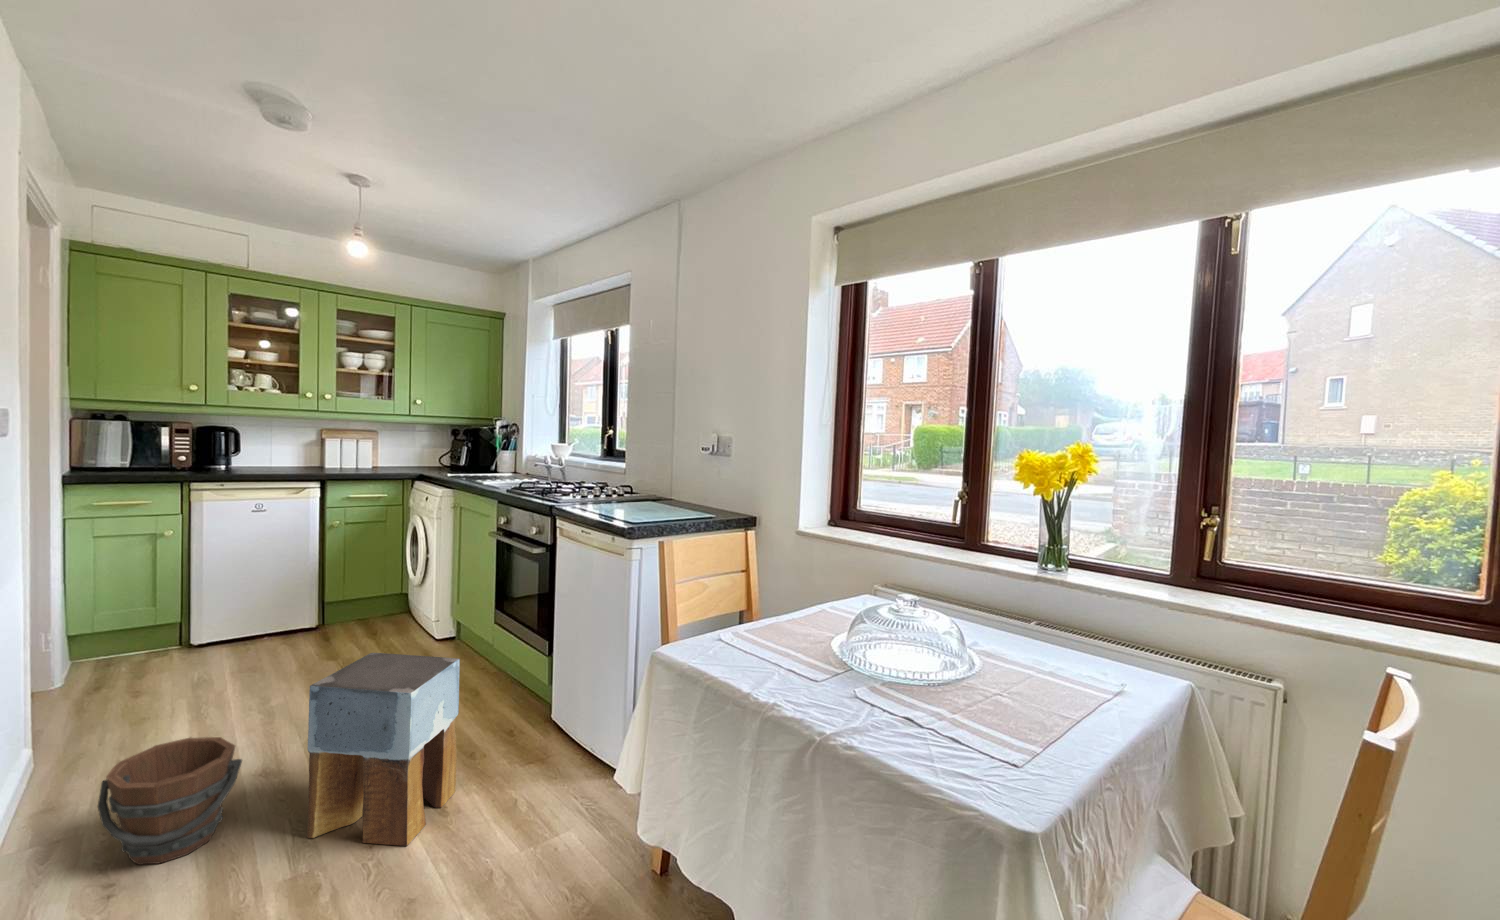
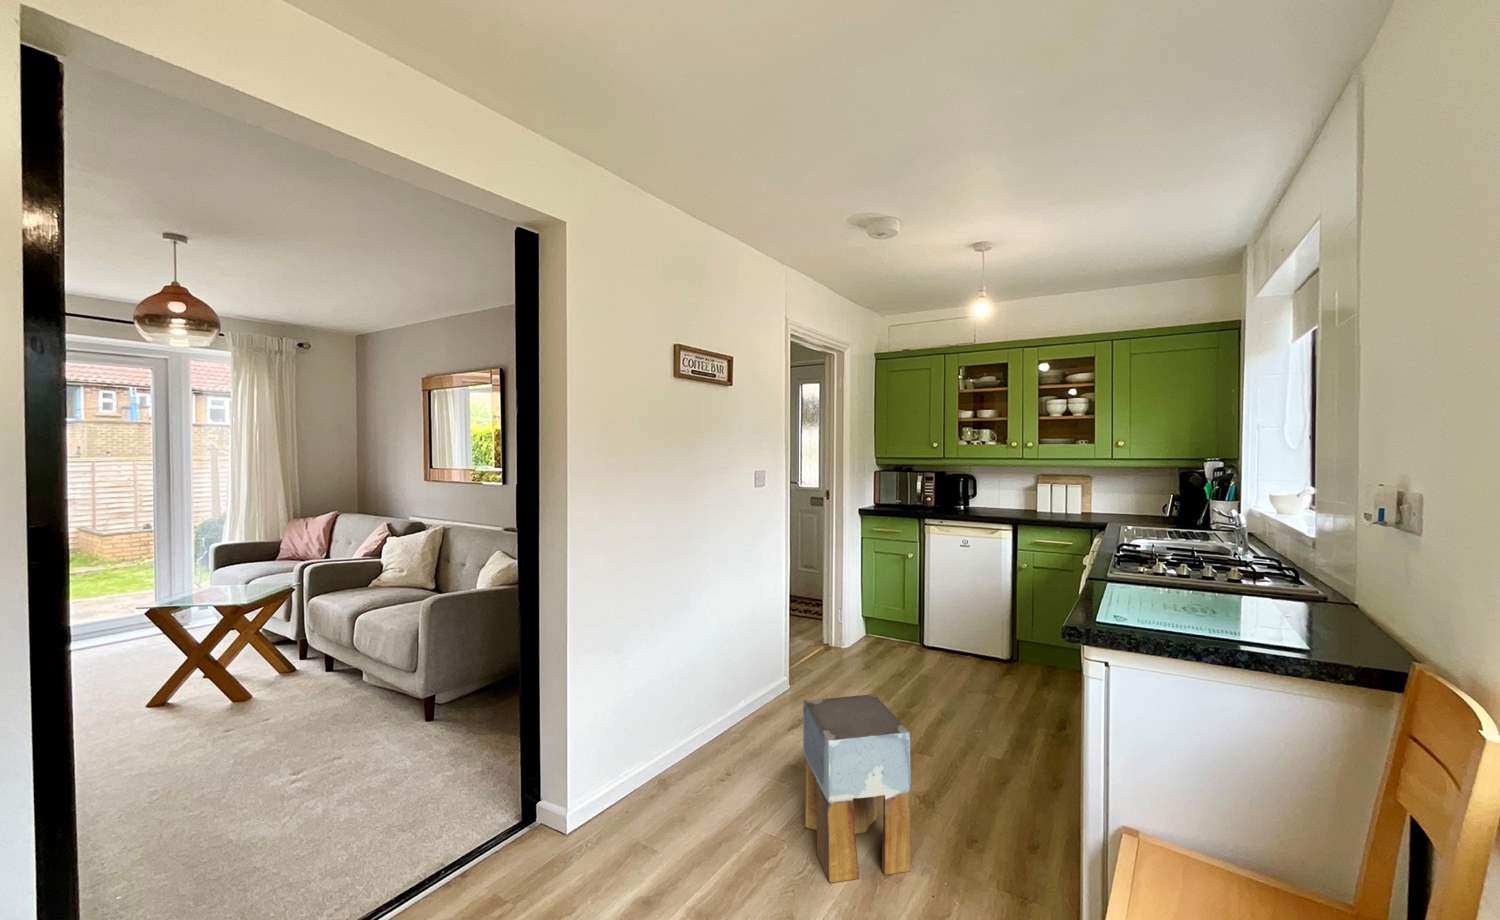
bucket: present [98,737,242,865] -> none [735,704,799,788]

